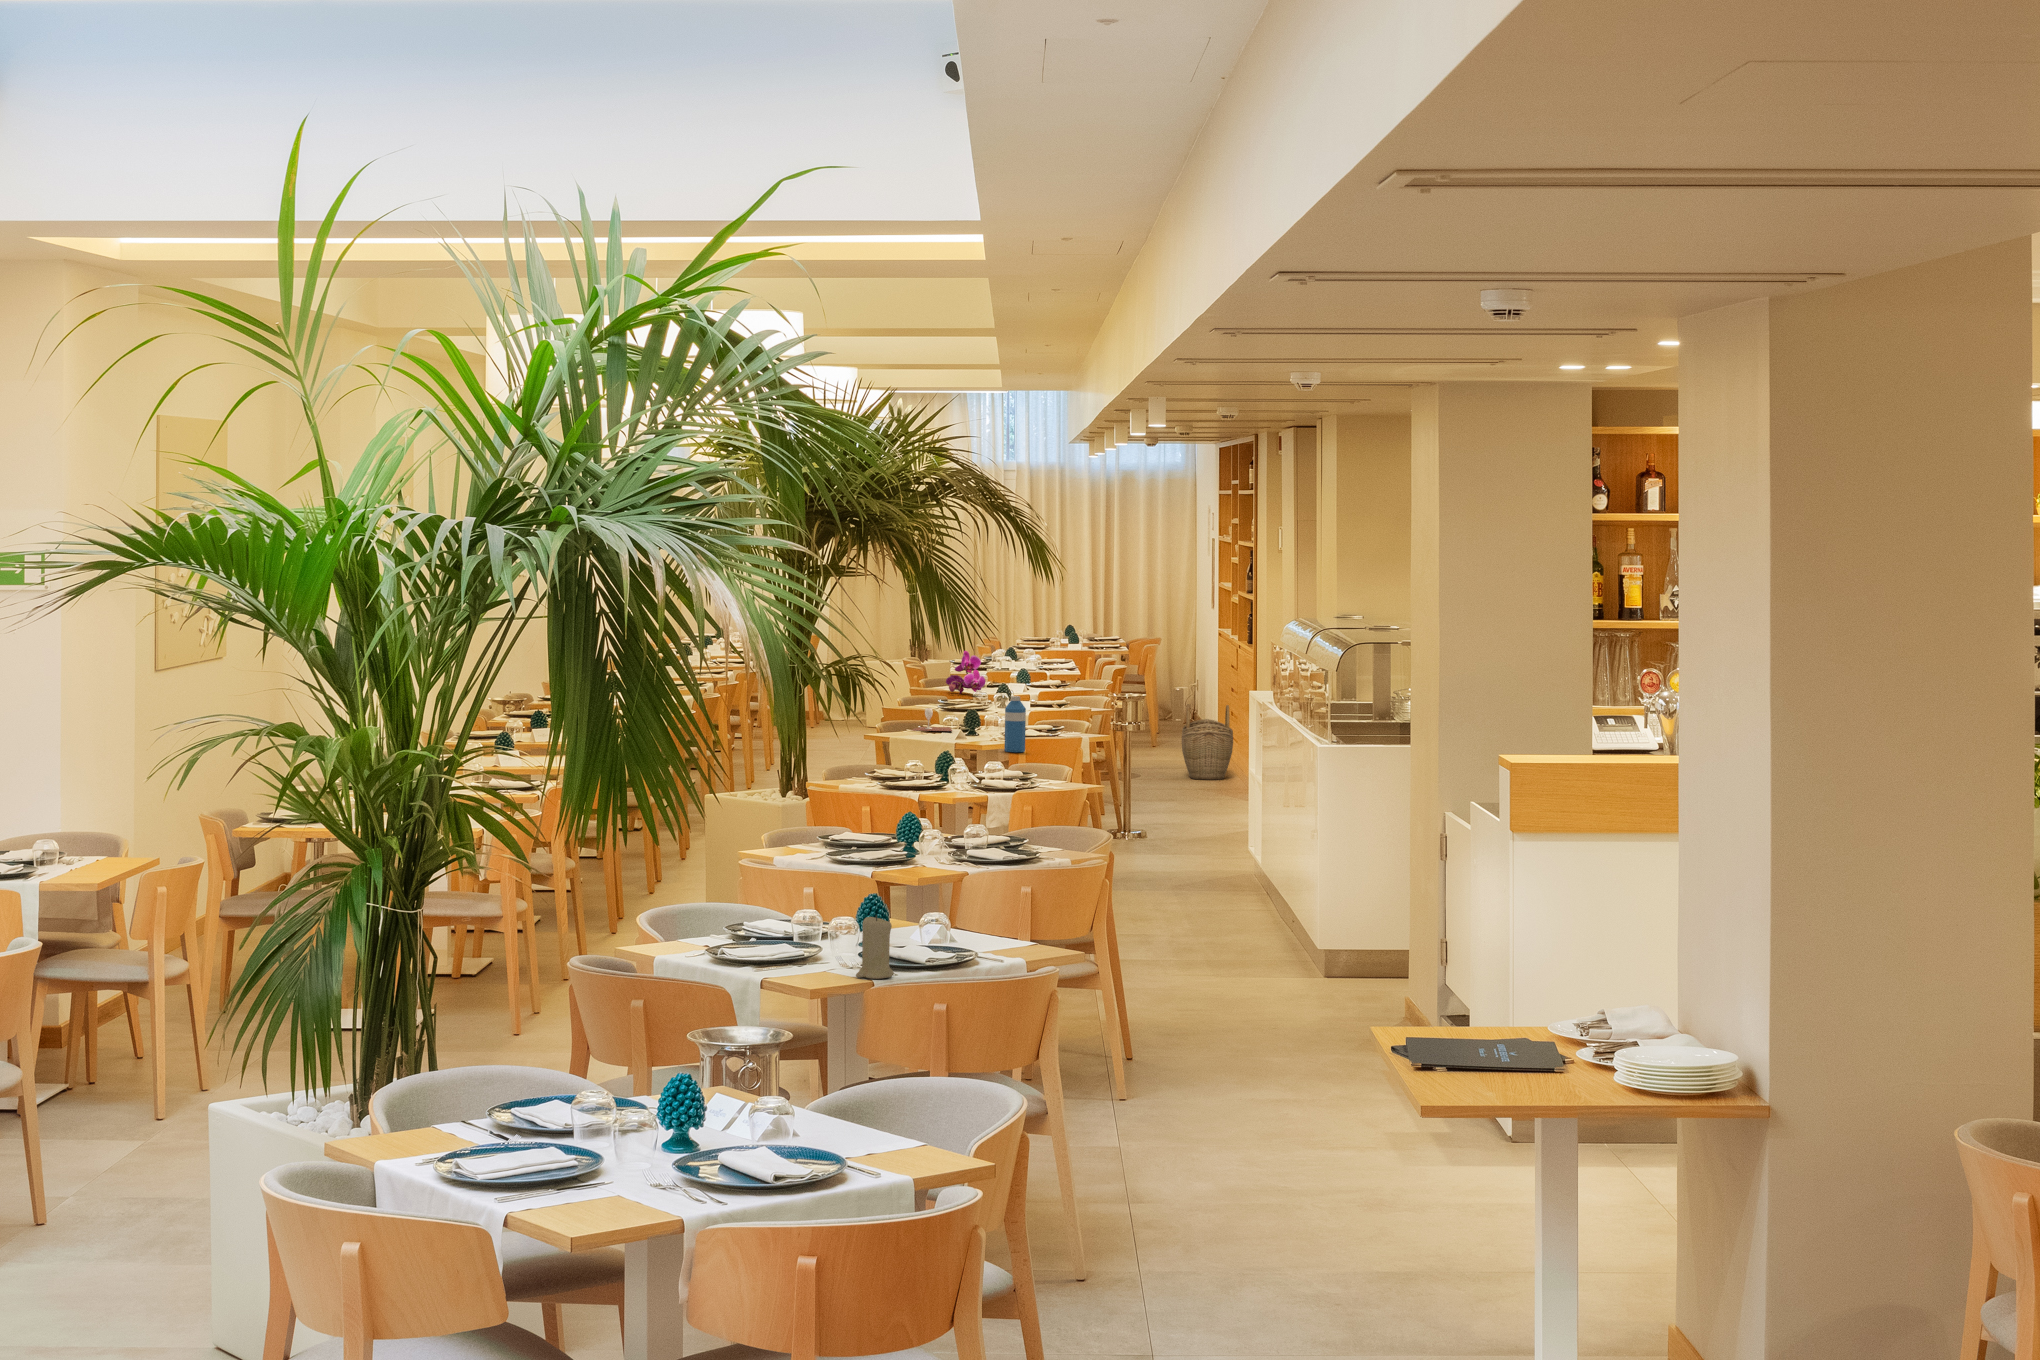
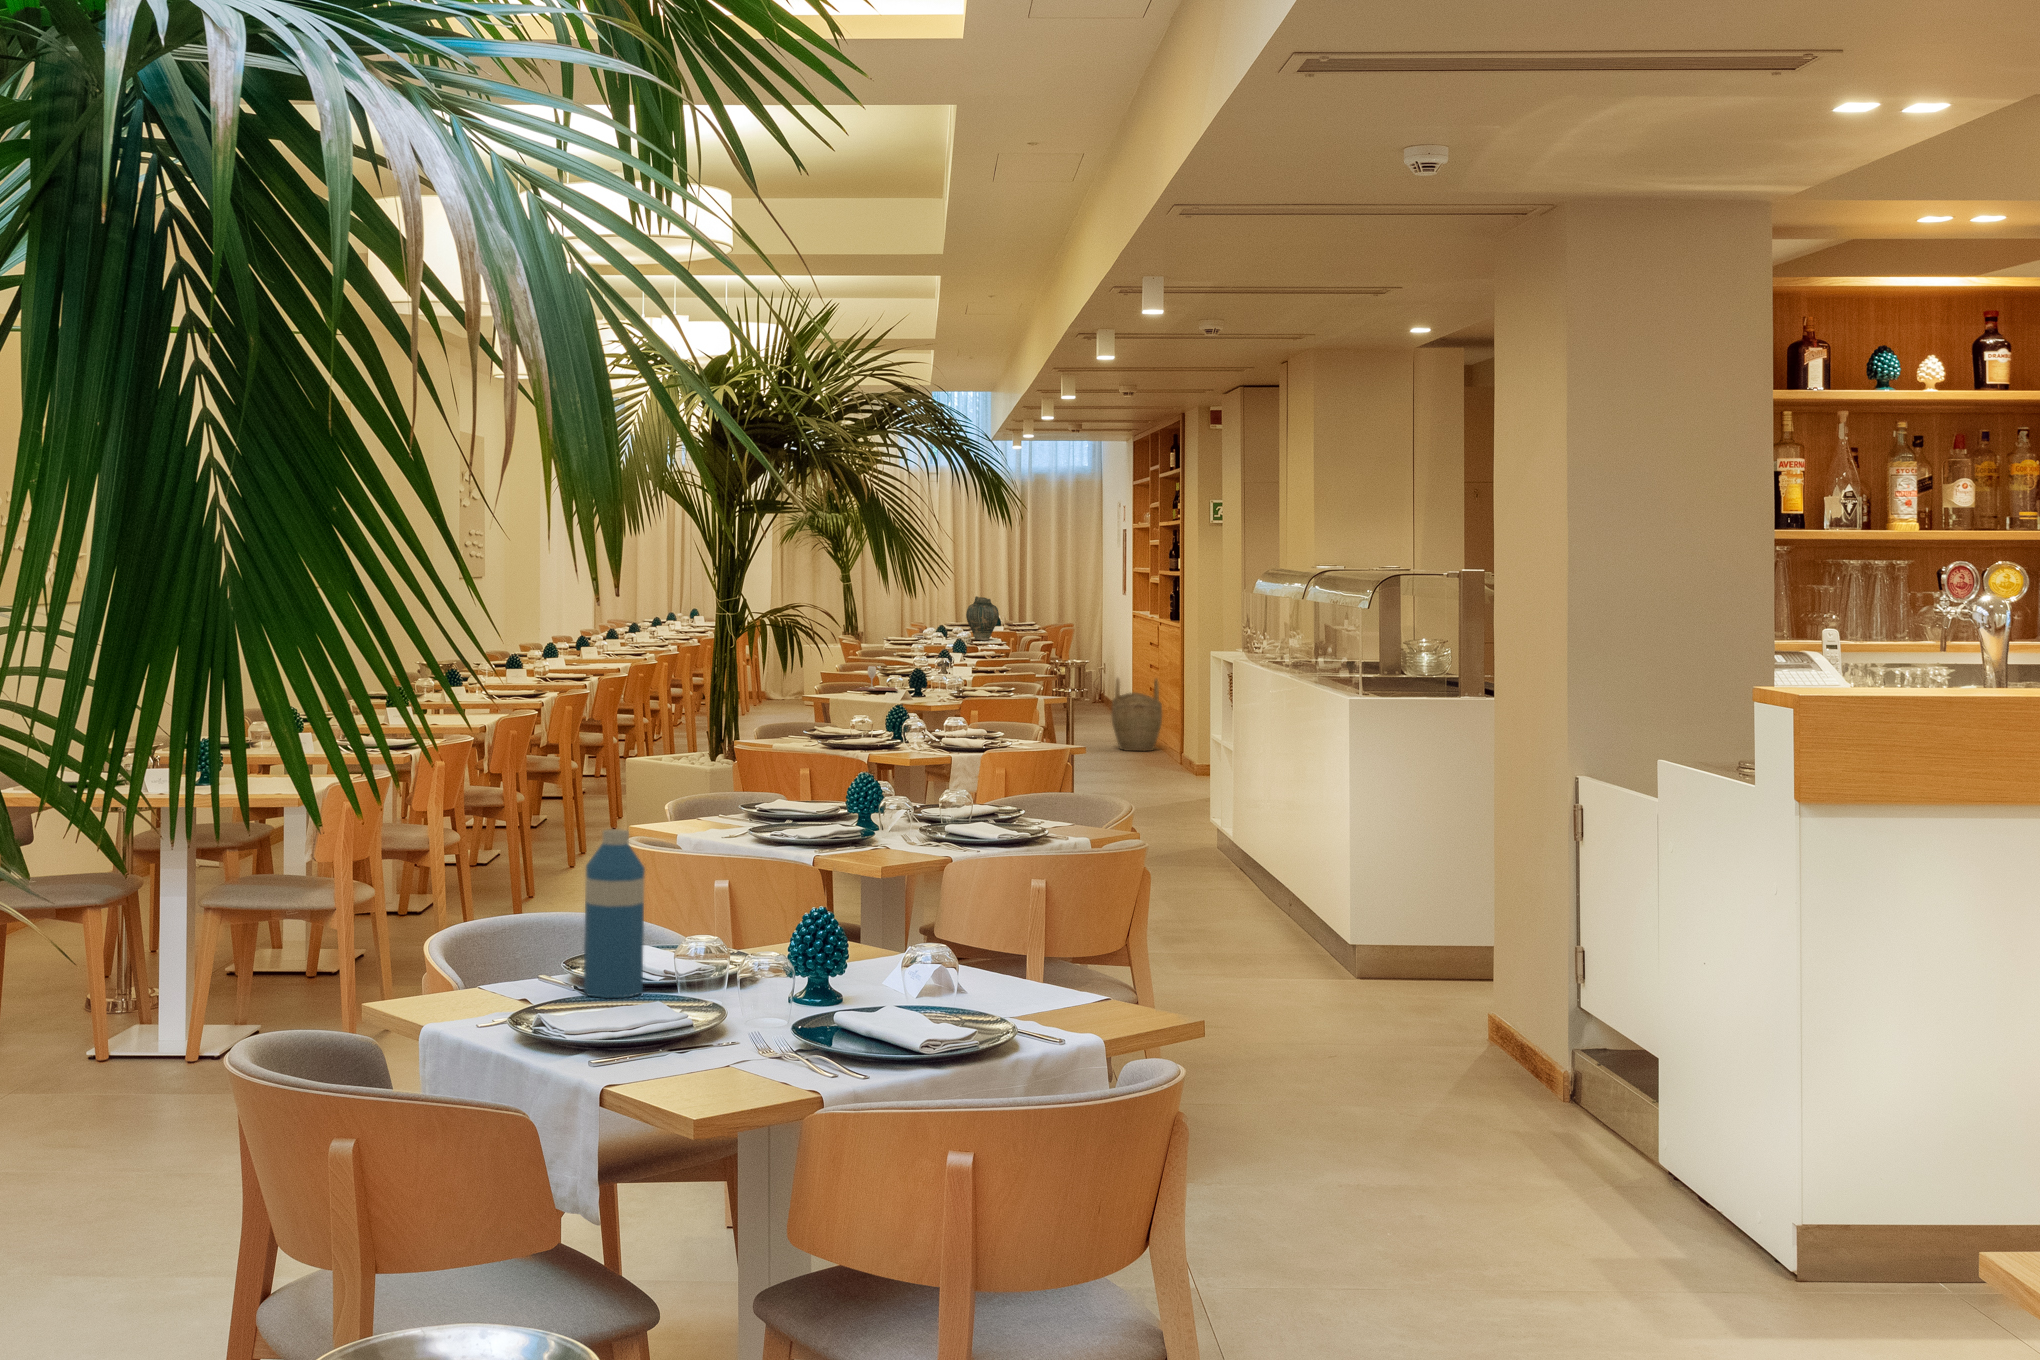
vase: none [1033,622,1066,667] -> present [966,596,999,640]
flower: present [946,651,986,694] -> none [885,615,926,660]
water bottle: present [1005,696,1026,752] -> present [584,829,645,998]
candle: present [856,915,894,979] -> none [786,958,858,1083]

